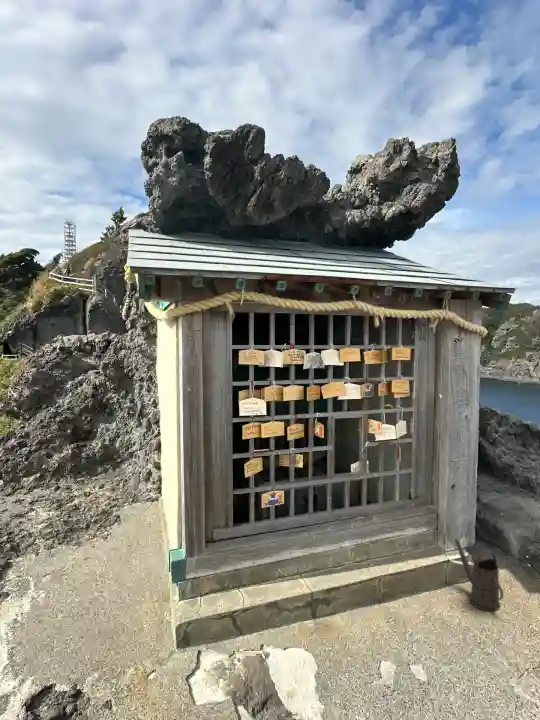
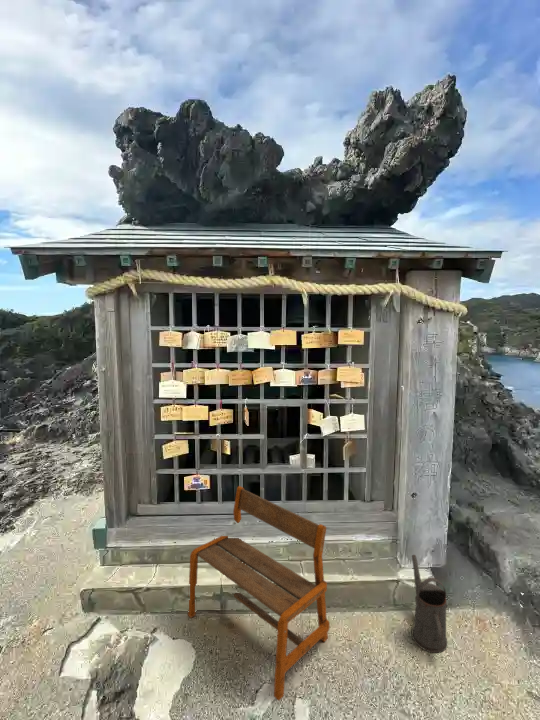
bench: none [281,498,418,670] -> present [188,486,330,701]

